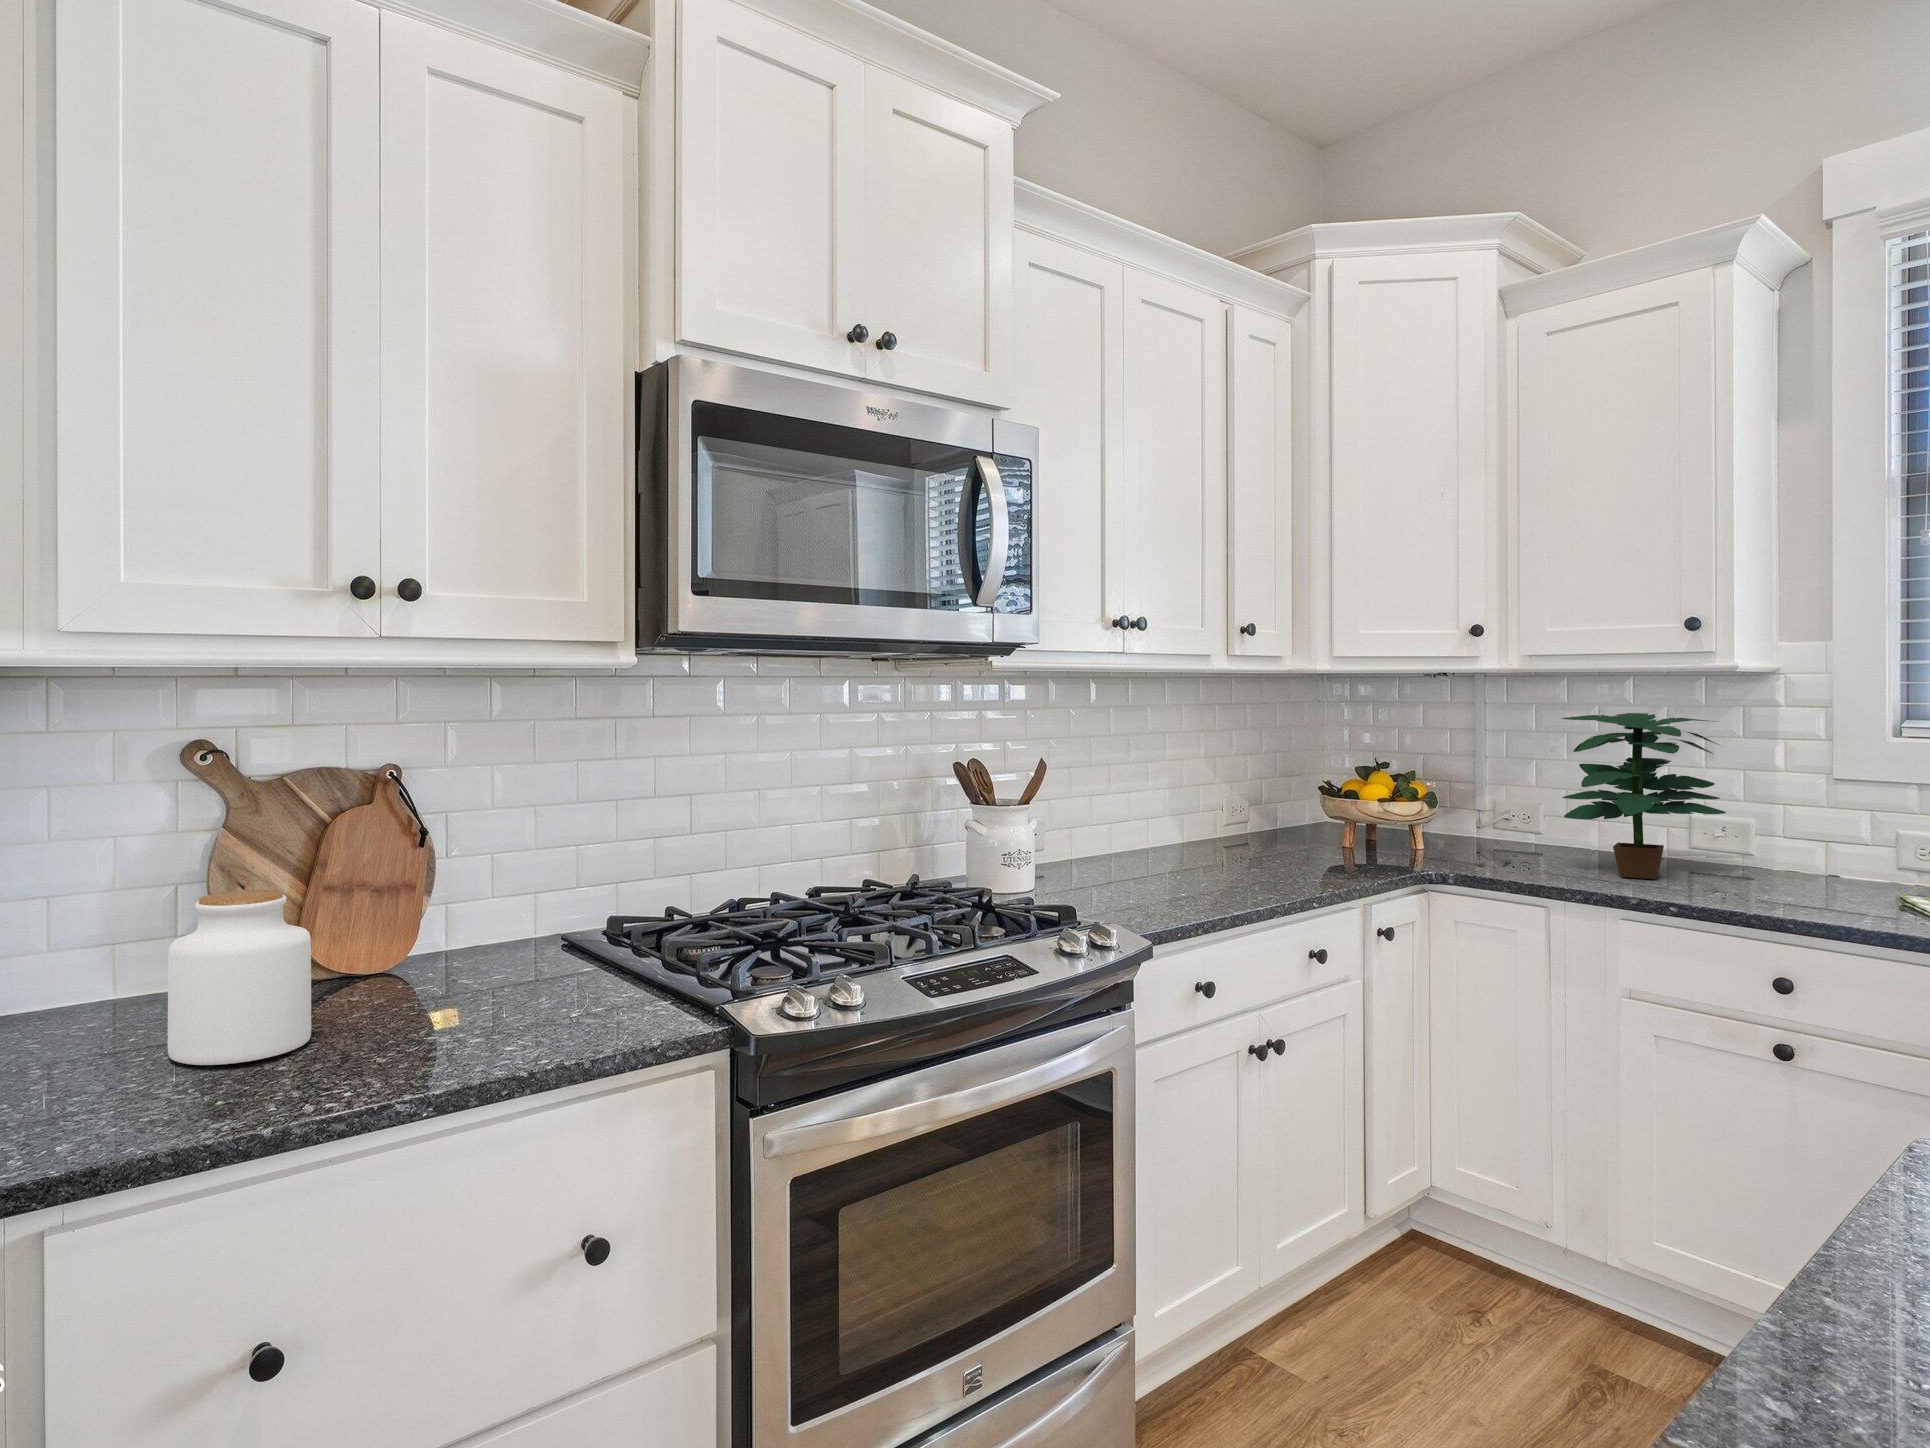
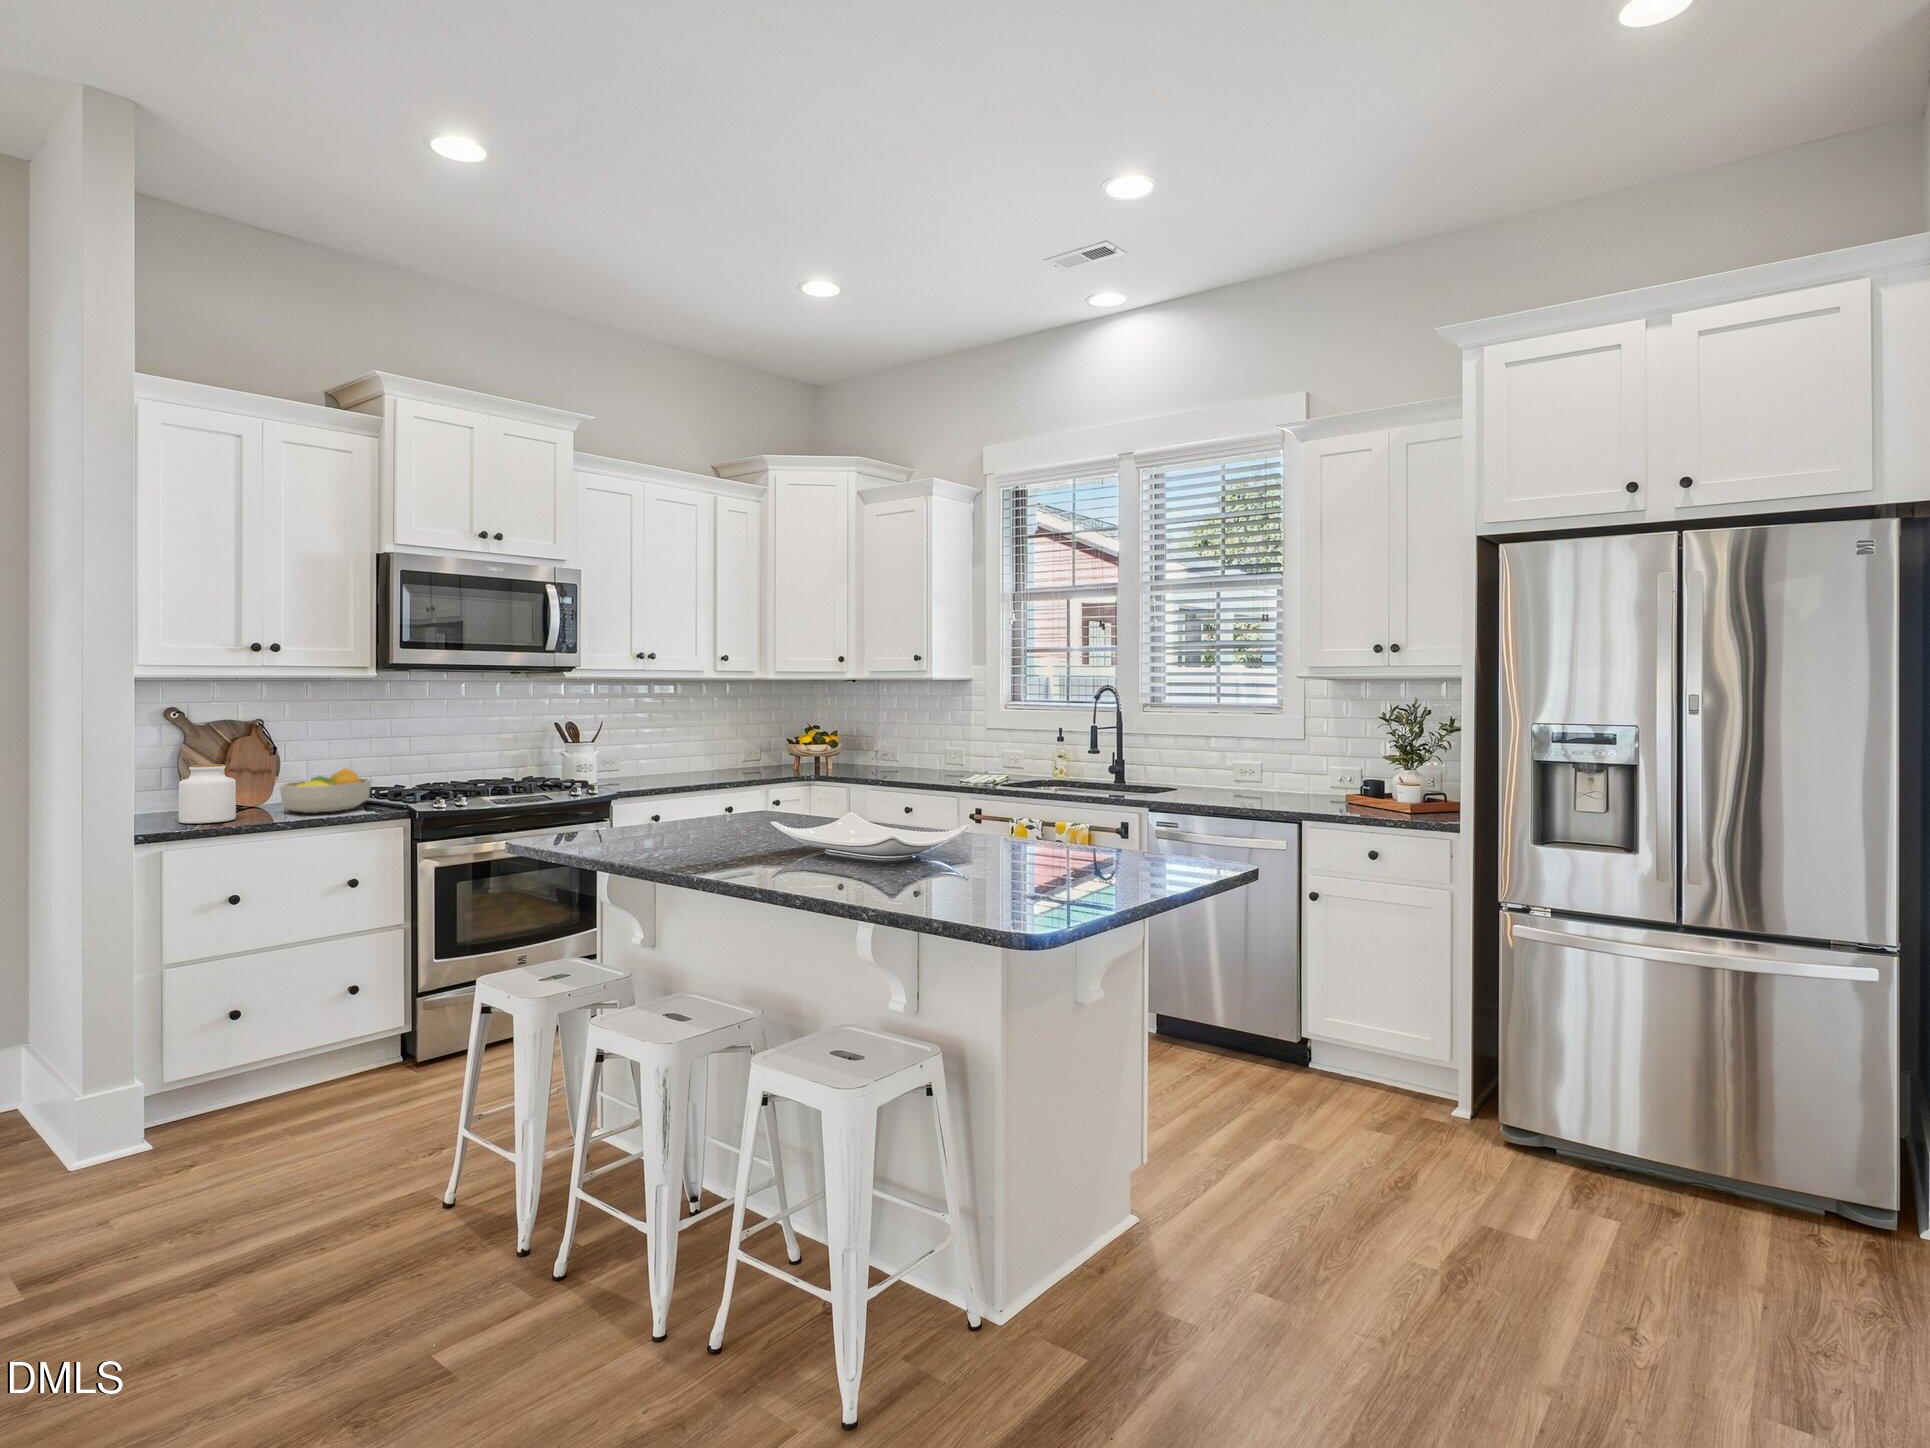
potted plant: present [1561,713,1726,879] -> none [871,699,942,775]
fruit bowl: none [419,883,628,1016] -> present [279,768,371,813]

